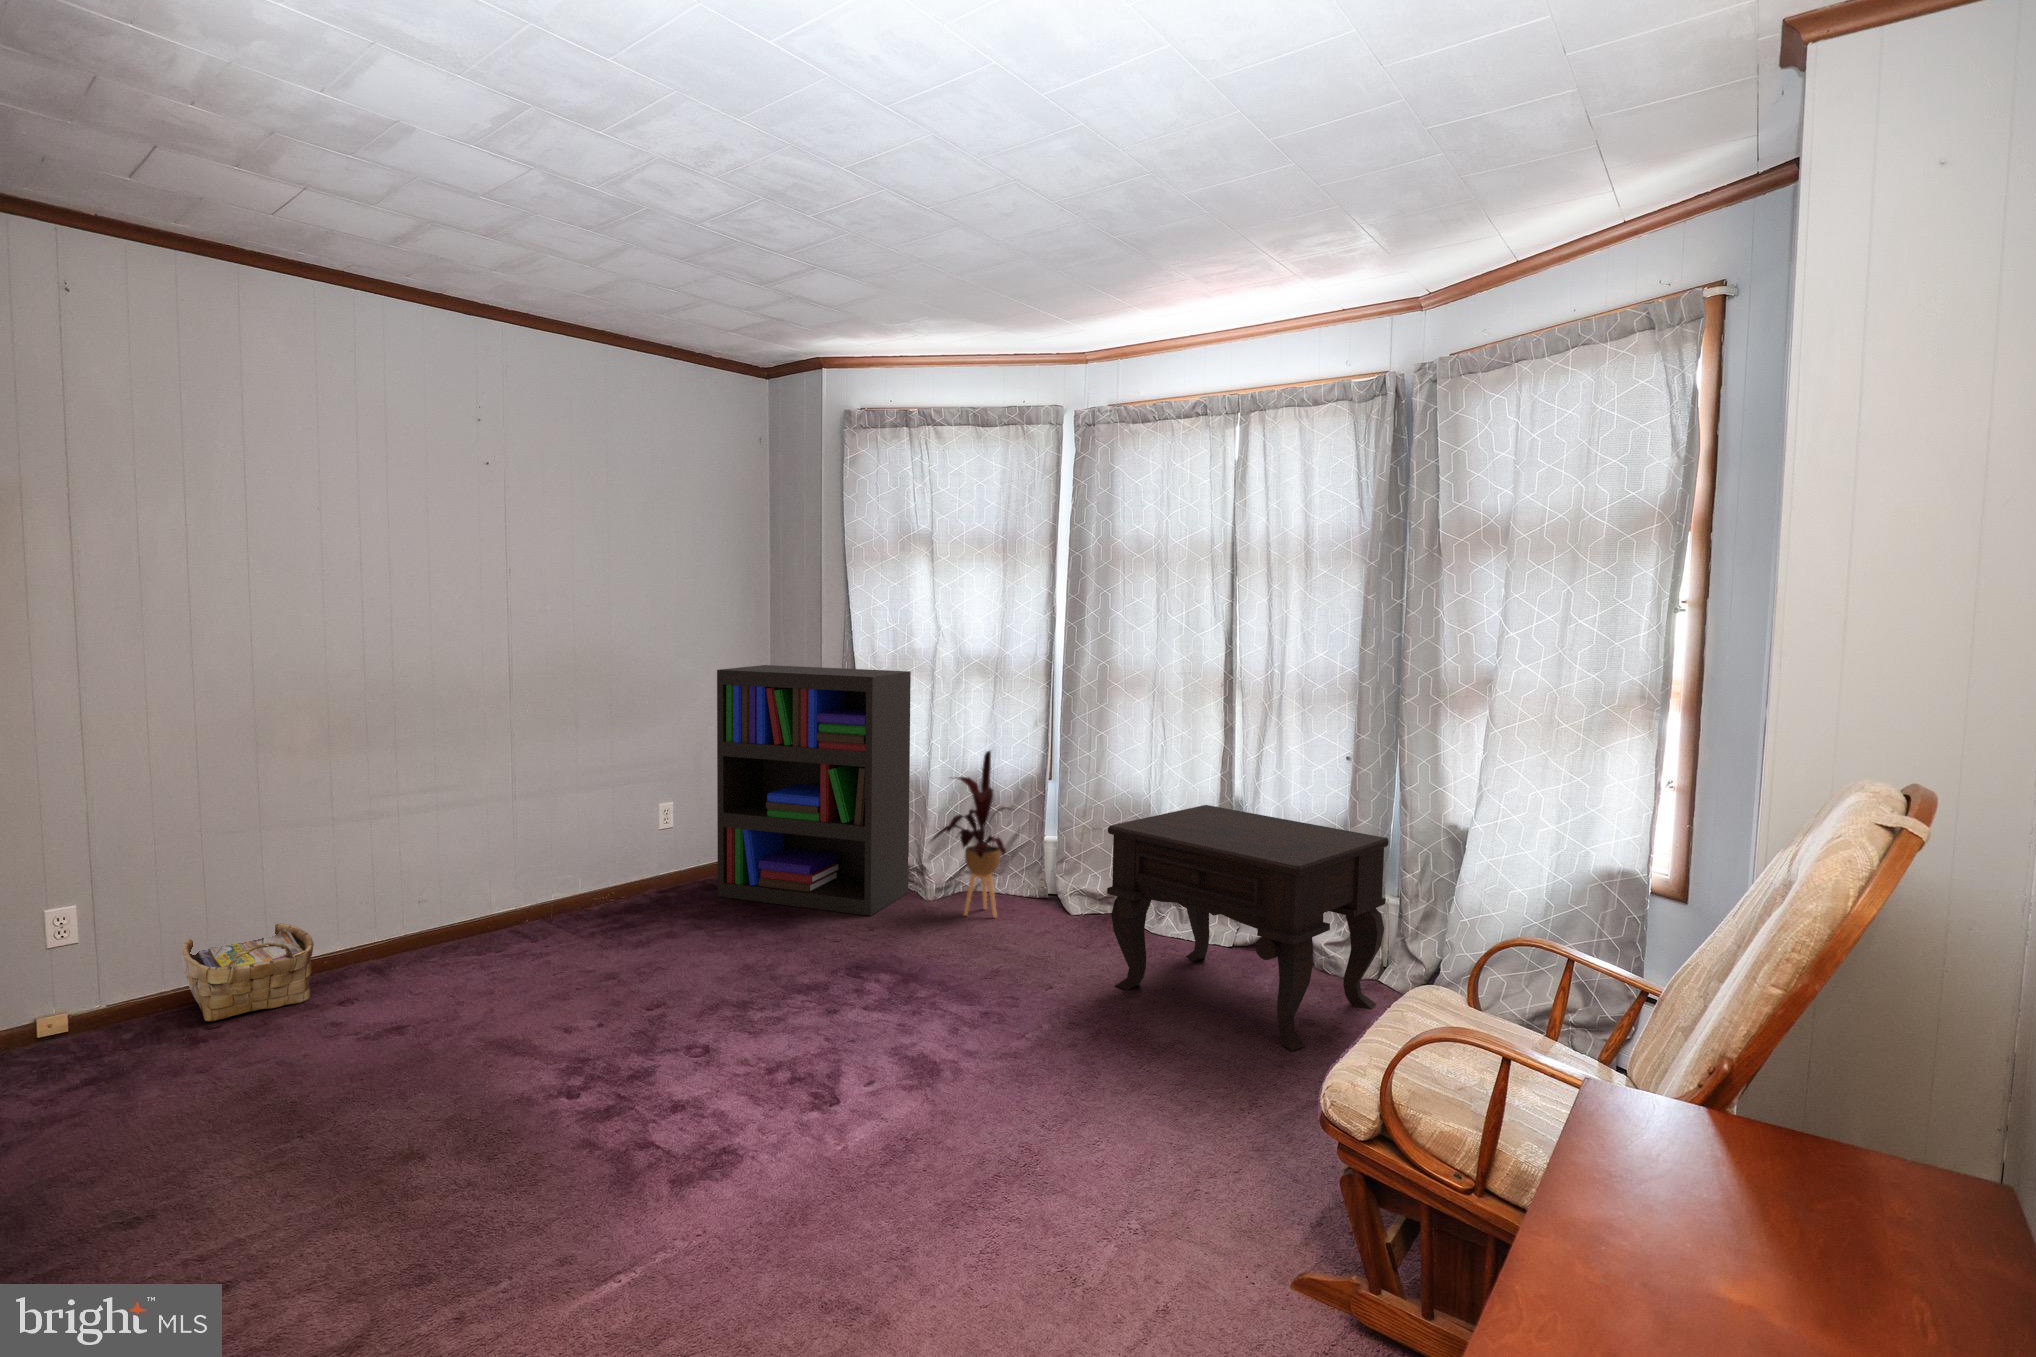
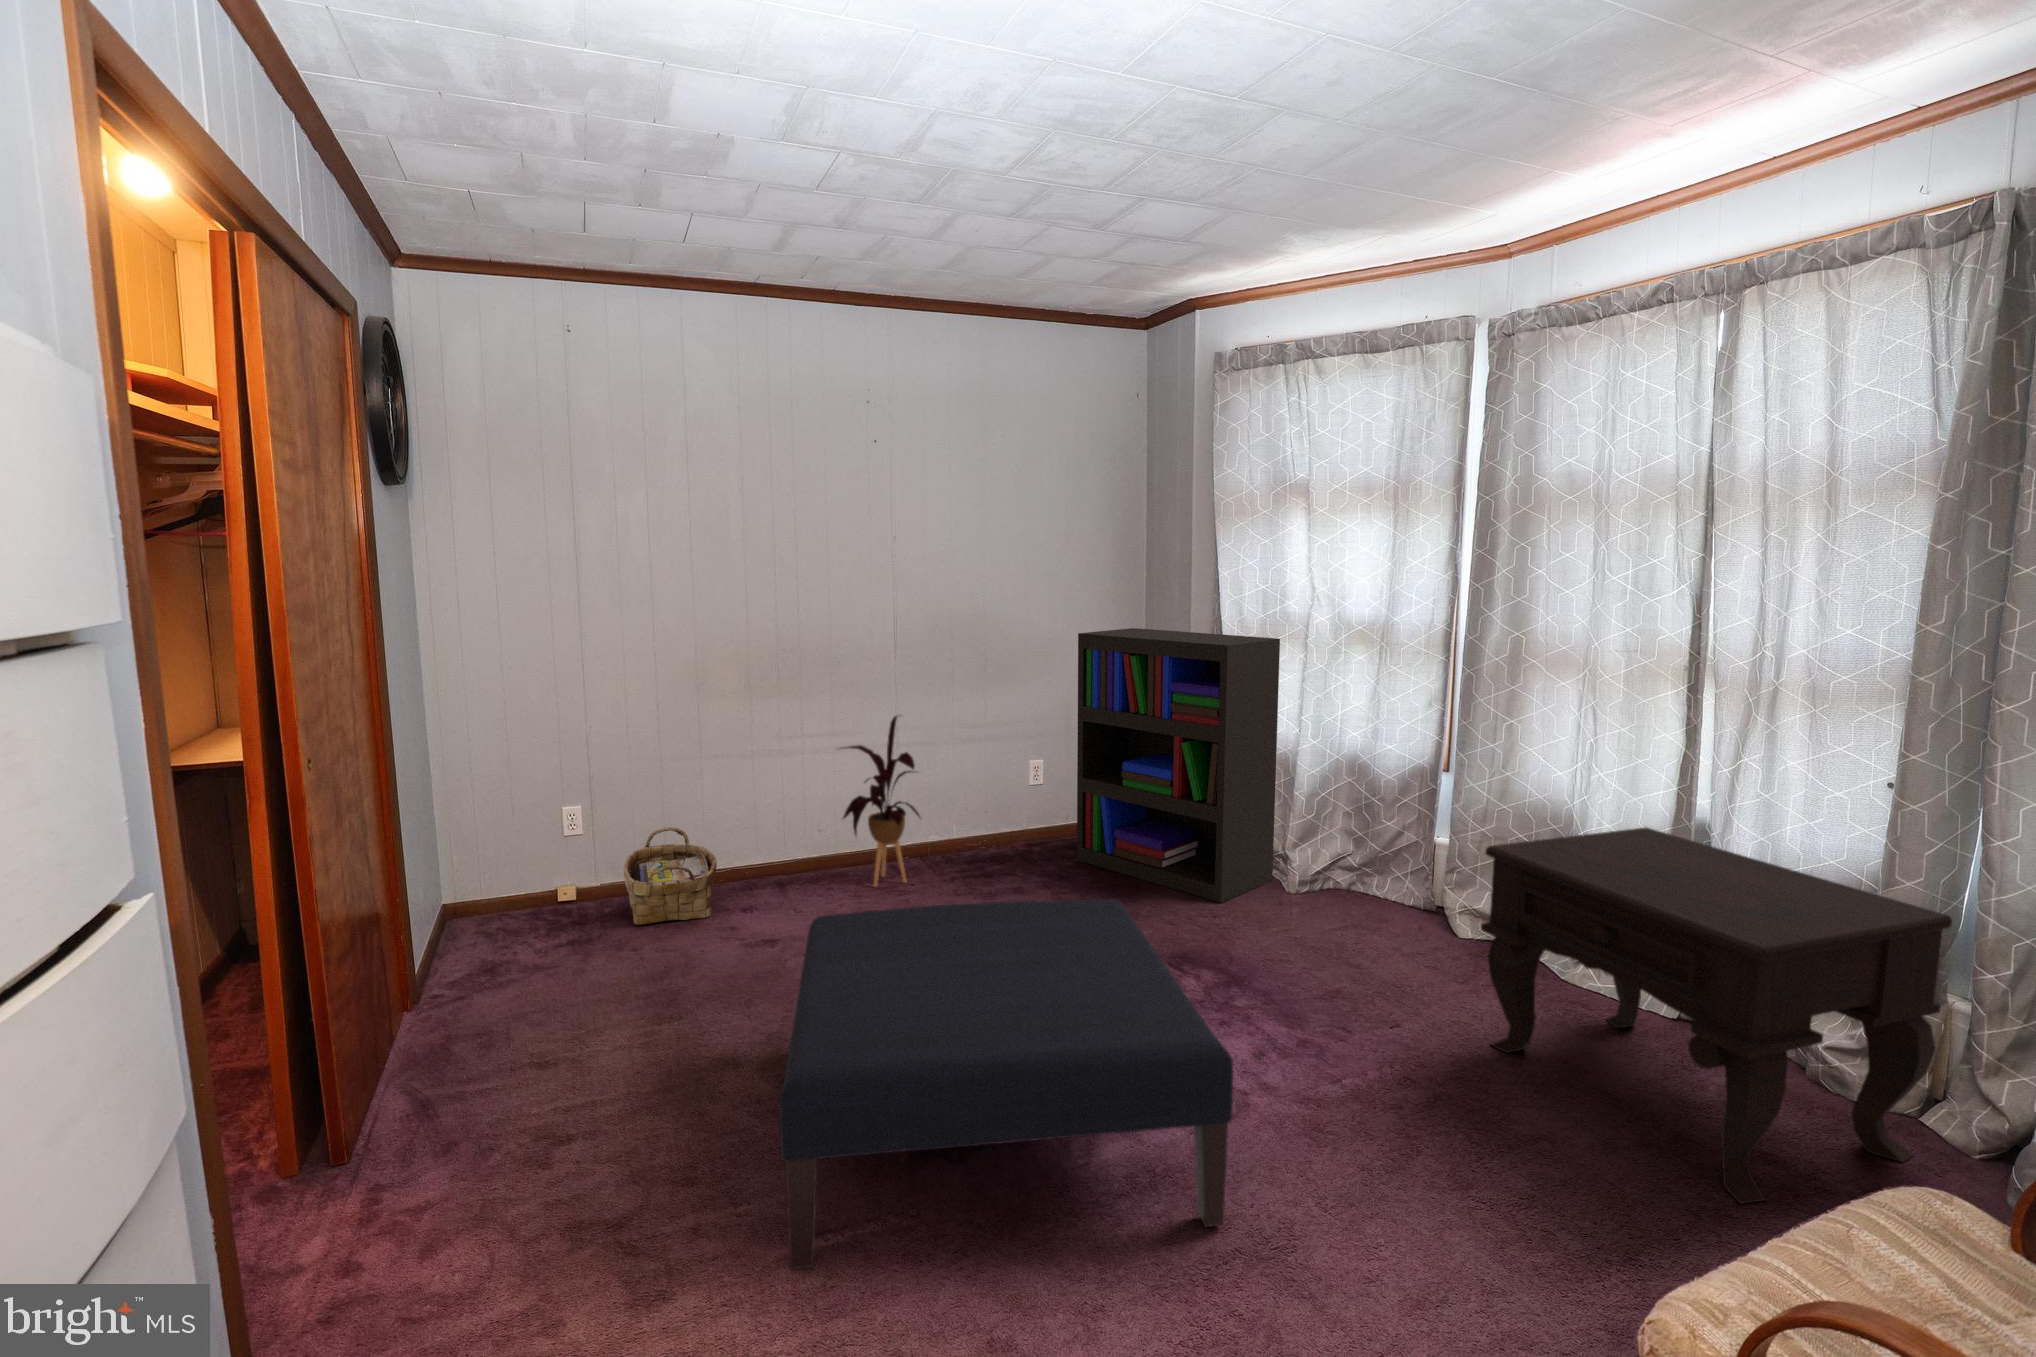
house plant: present [931,751,1009,917] -> present [843,716,919,887]
ottoman: none [513,904,971,1262] -> present [779,899,1233,1269]

